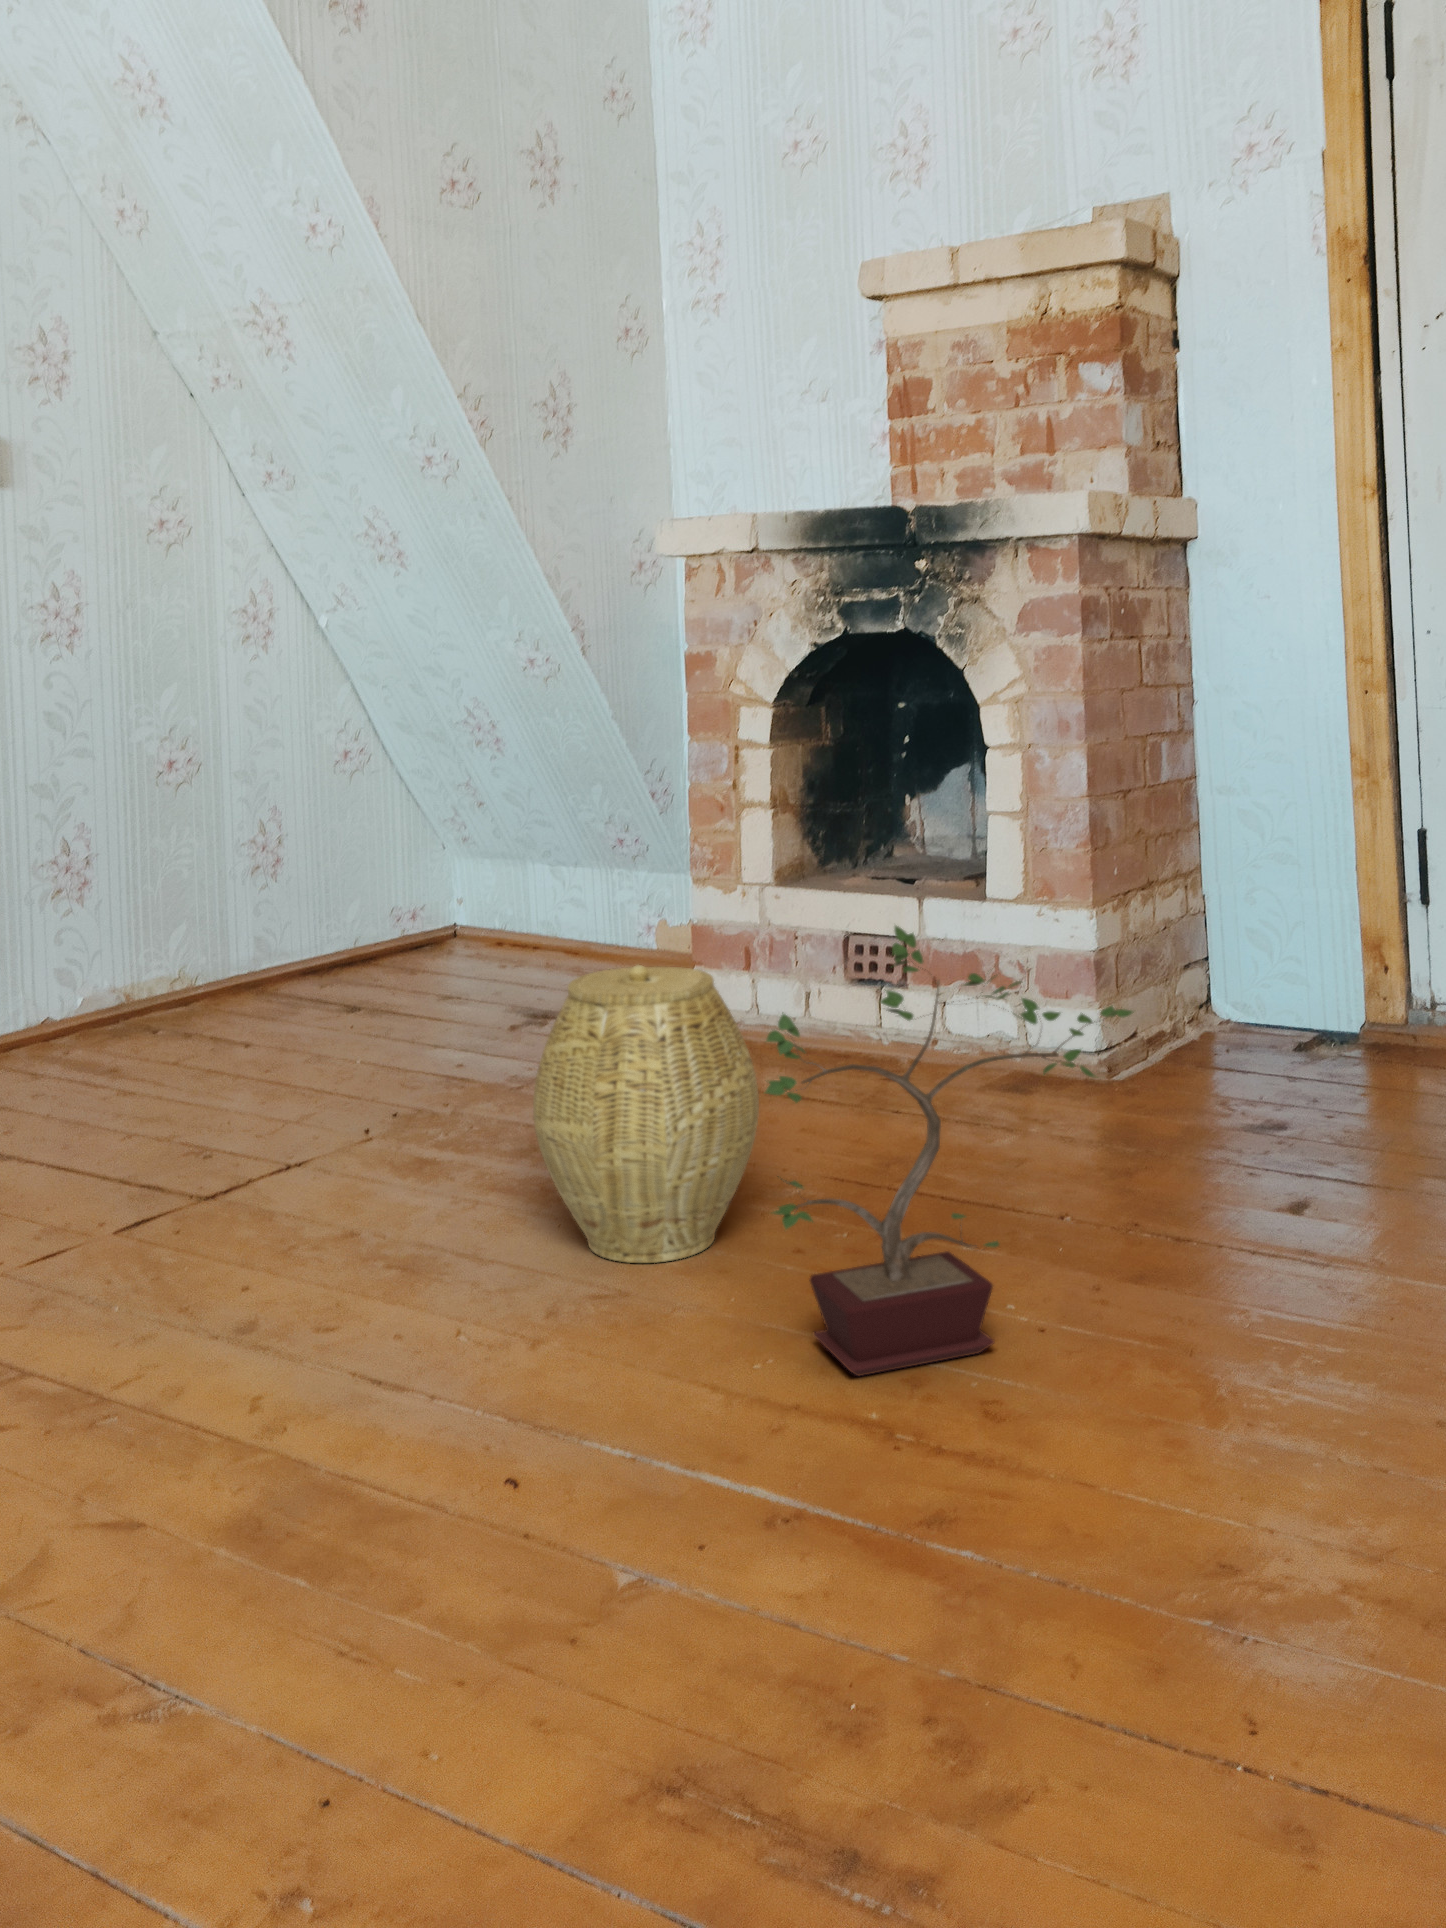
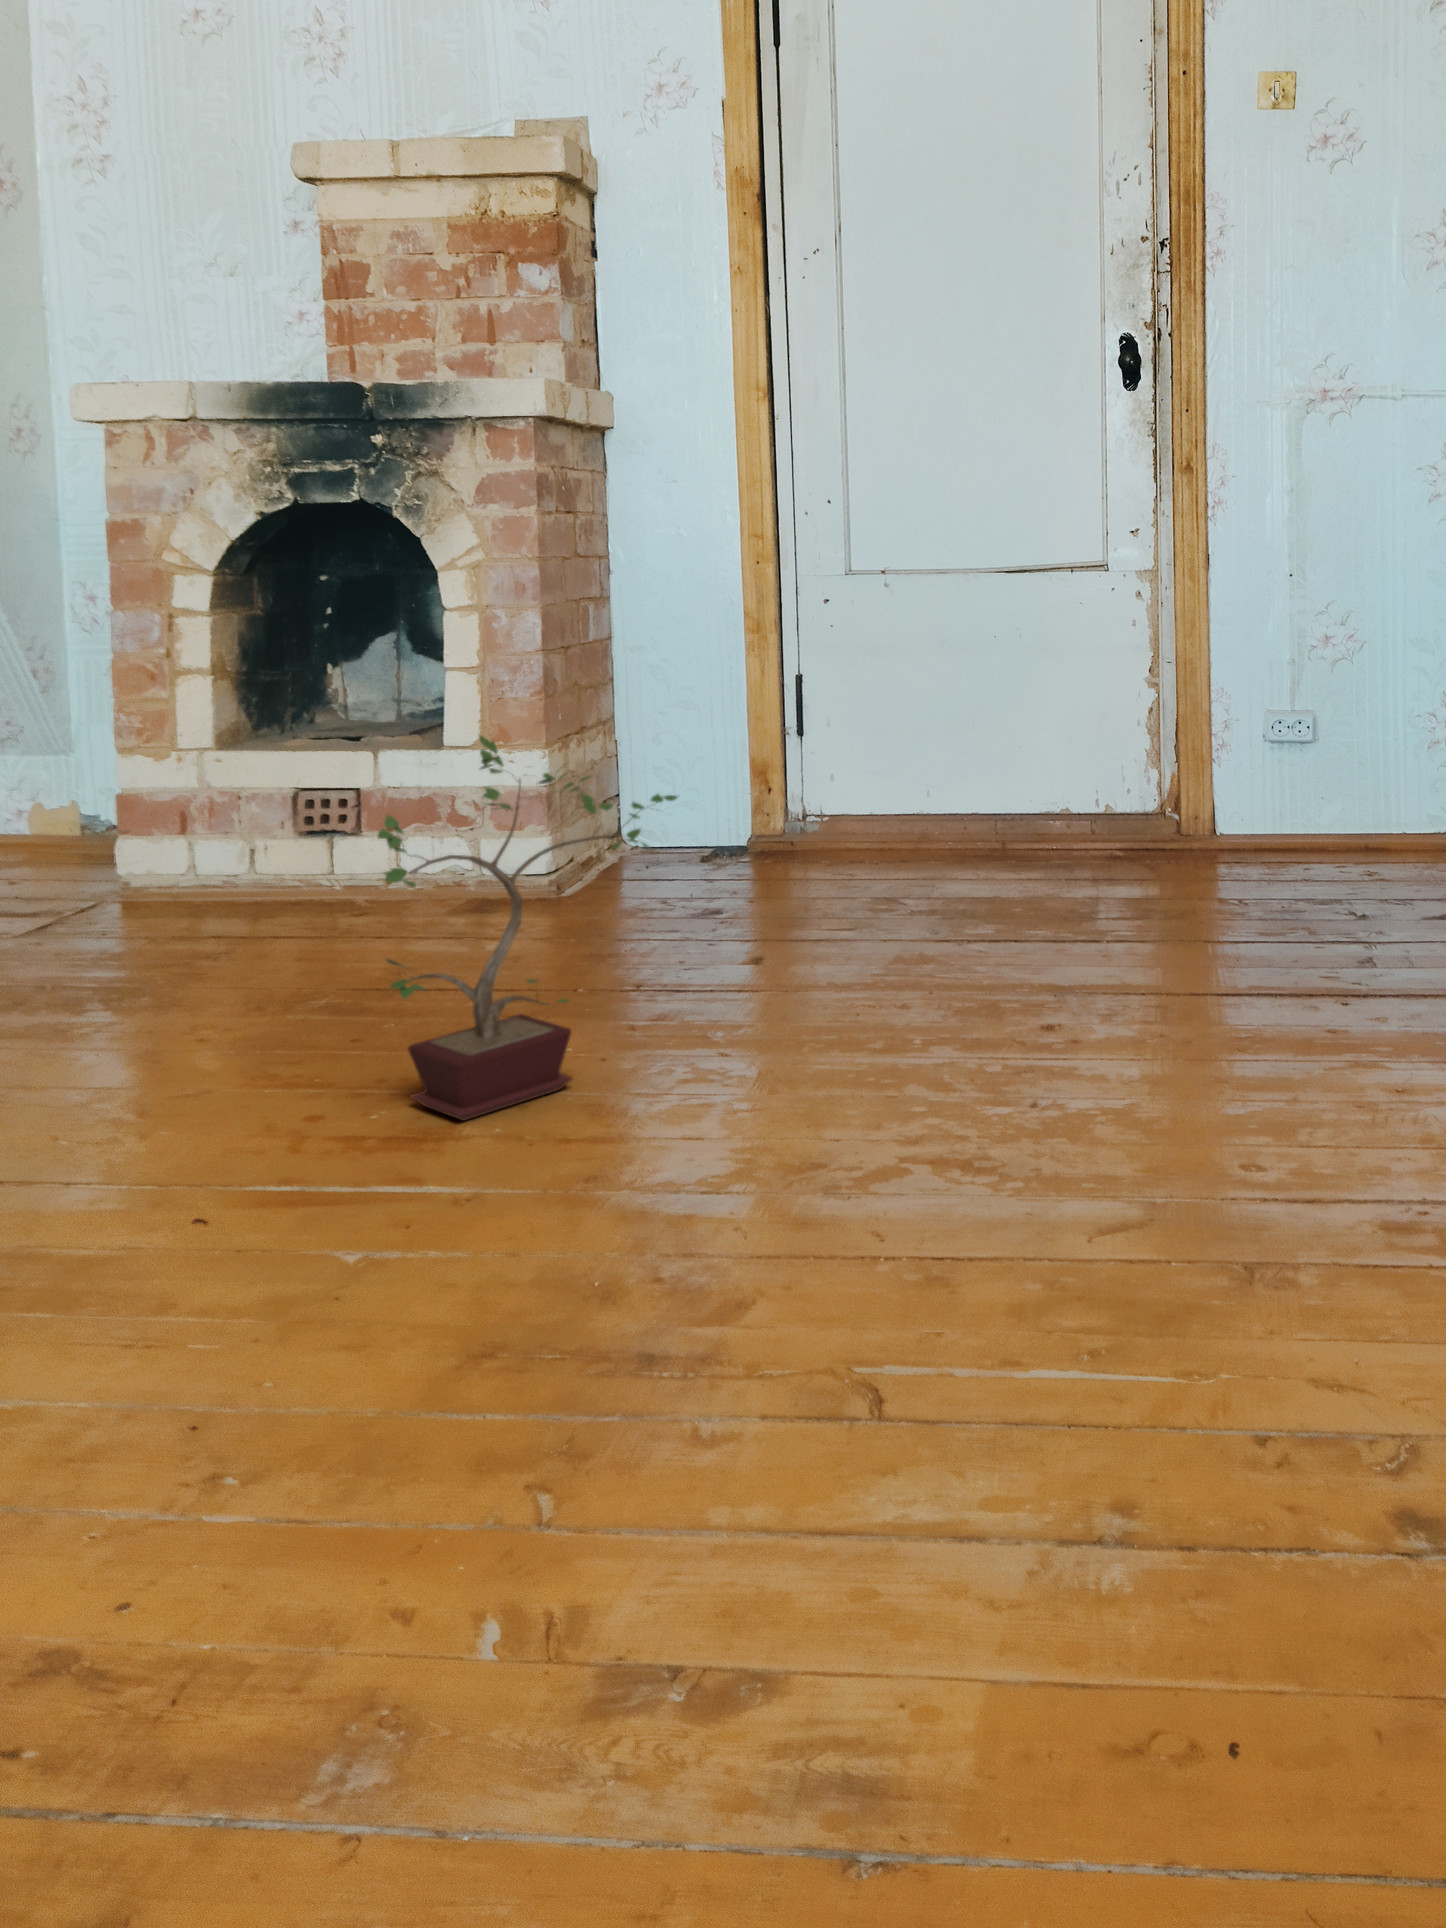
woven basket: present [533,965,759,1263] -> none [78,799,310,1077]

